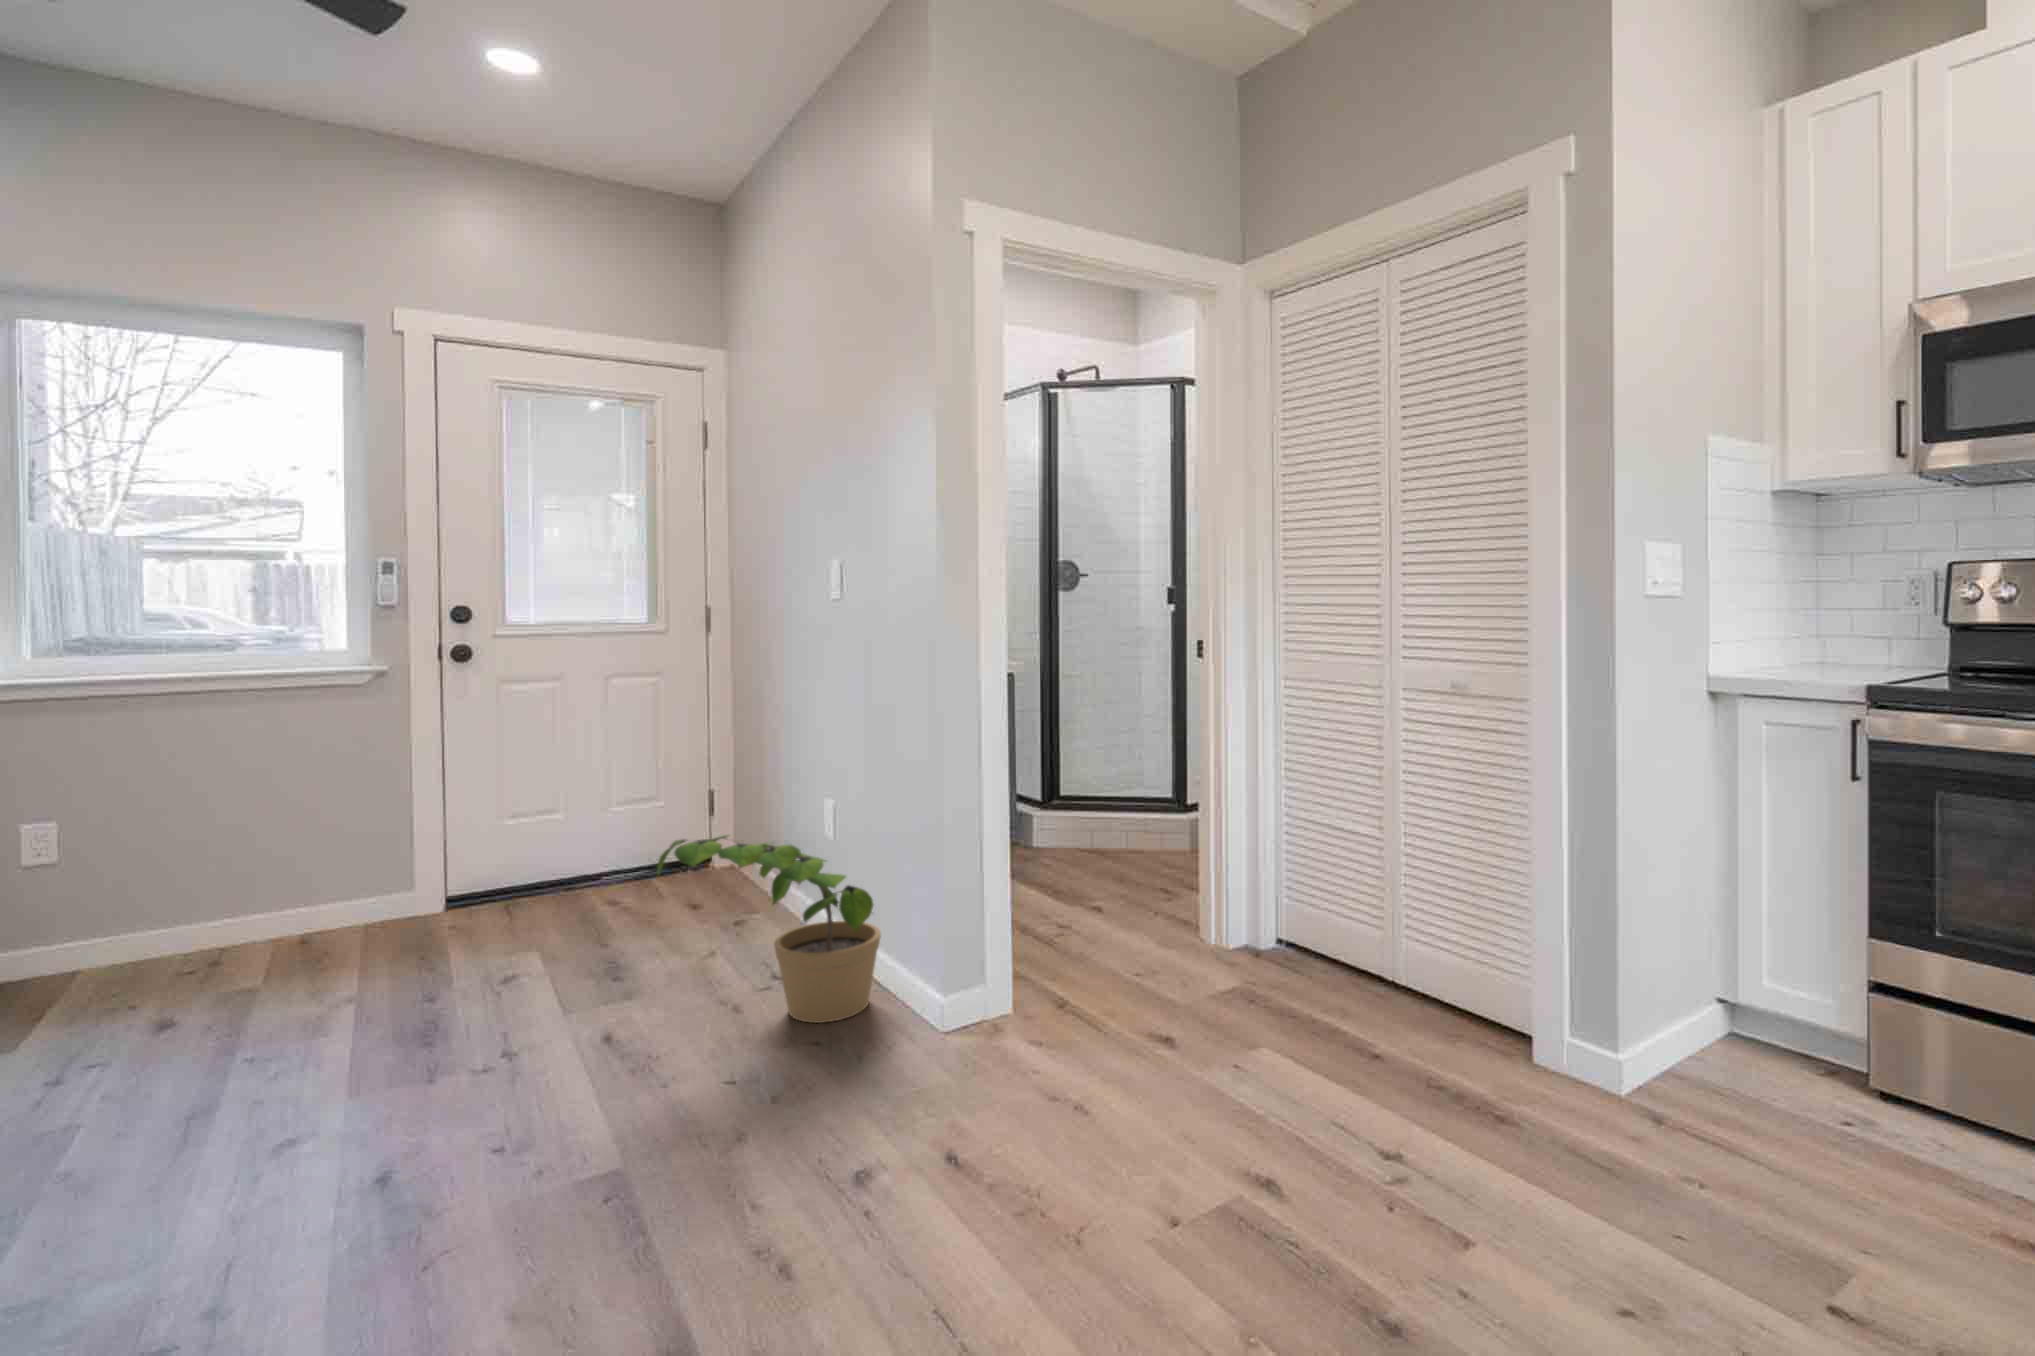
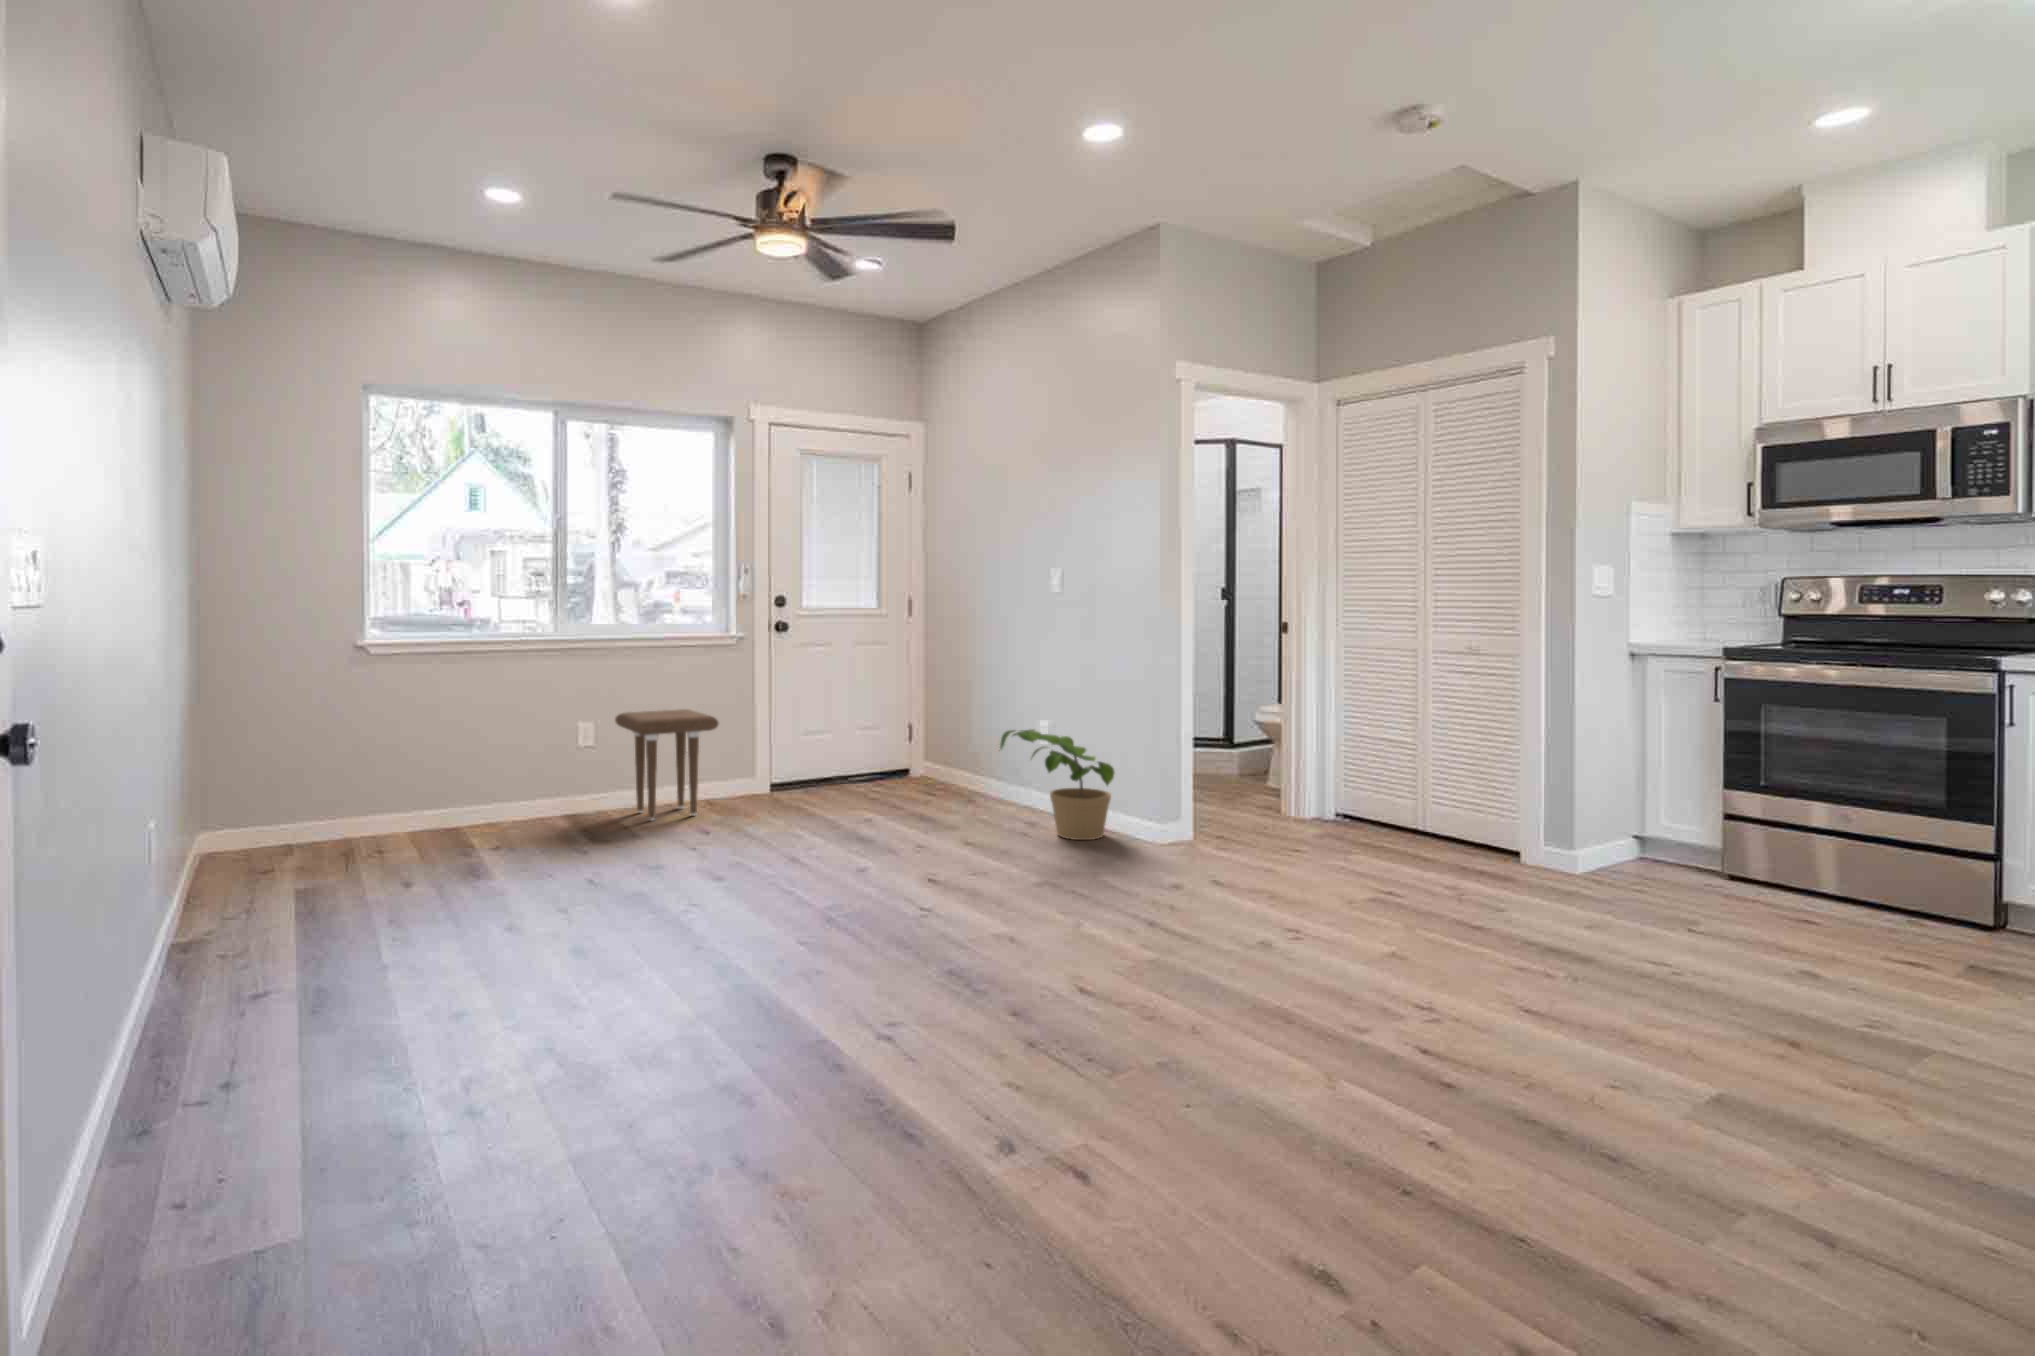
side table: none [65,792,274,994] -> present [615,709,718,821]

